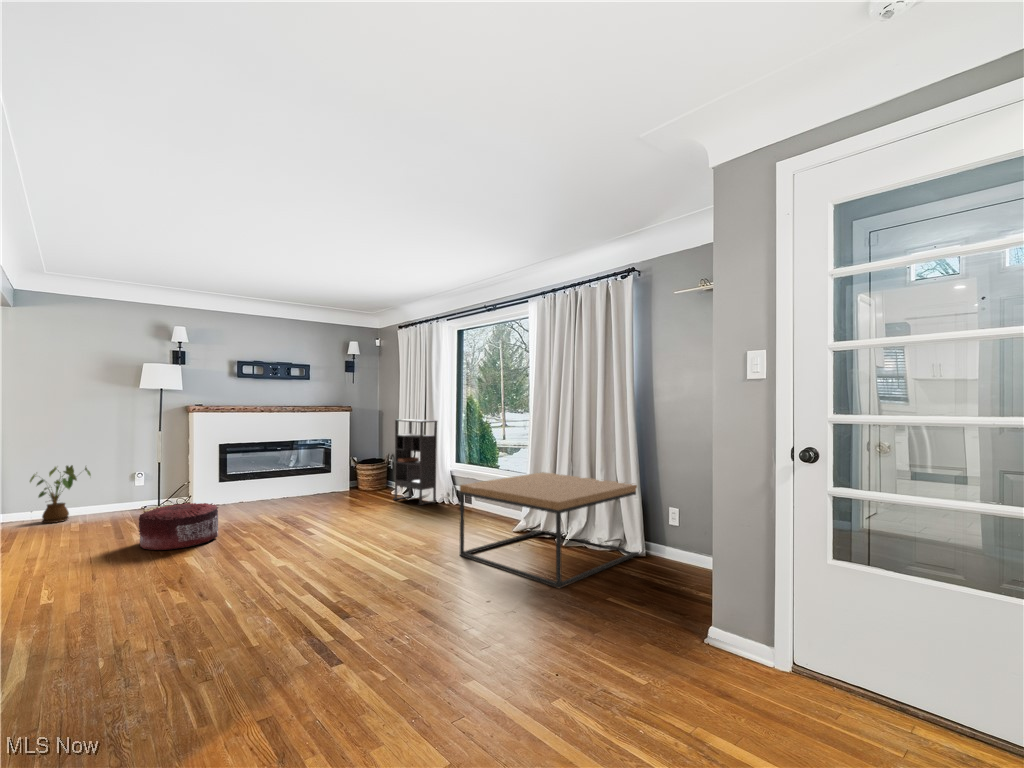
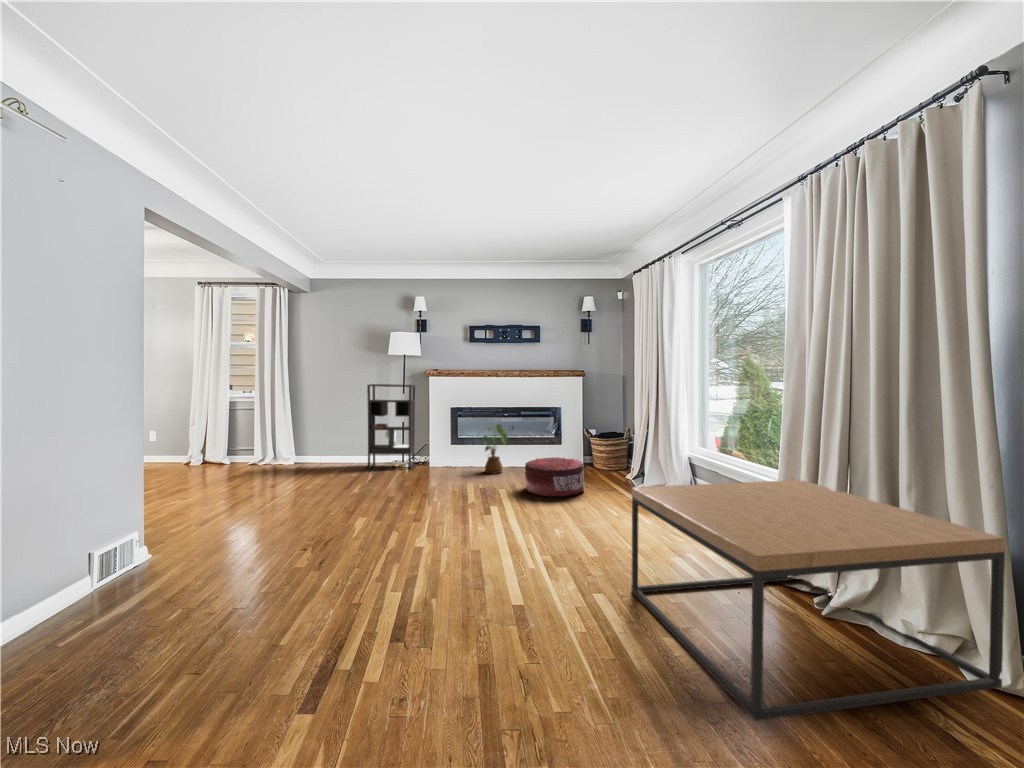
bookshelf: present [394,419,437,505] -> present [367,384,415,469]
house plant: present [30,465,91,523] -> present [479,424,514,474]
pouf: present [139,503,218,550] -> present [525,457,584,497]

